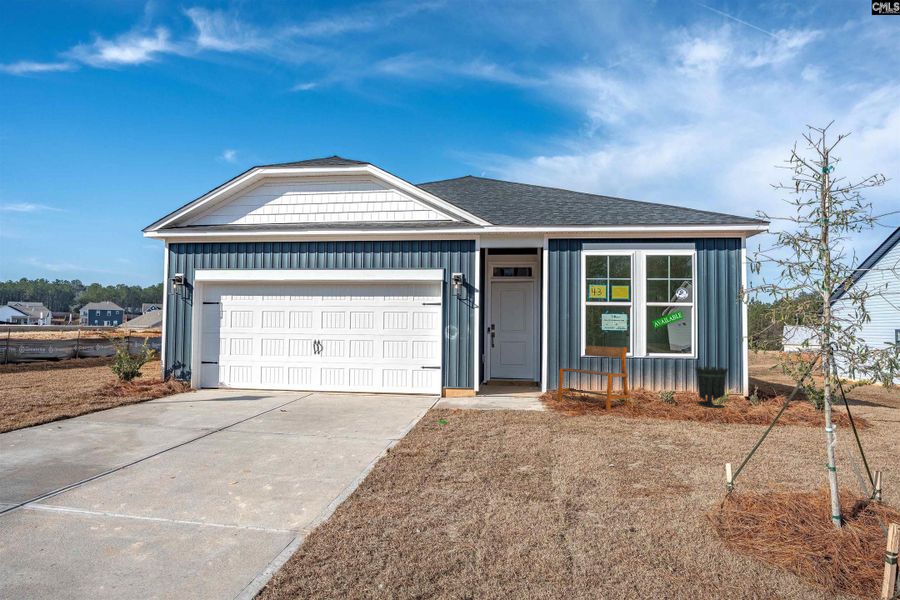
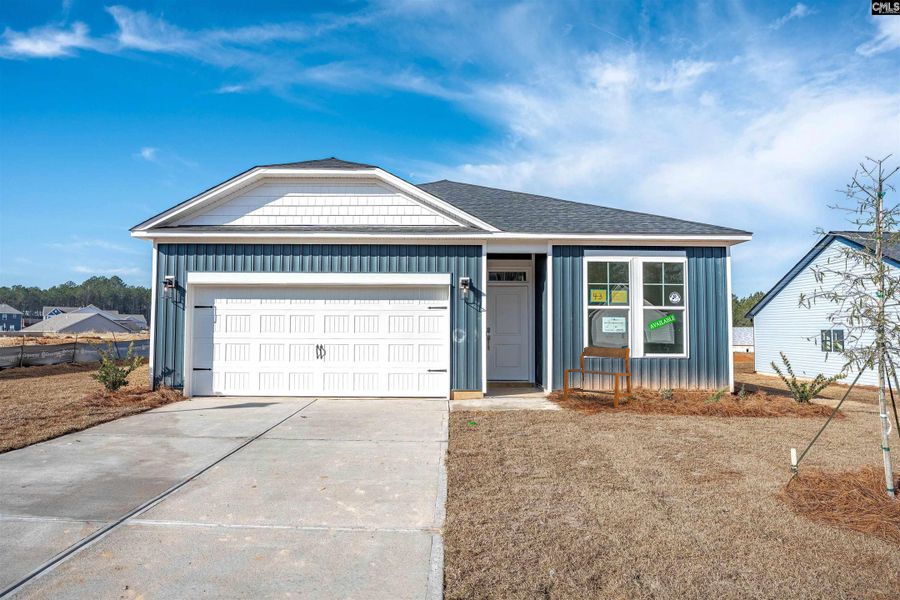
waste bin: present [695,367,728,408] -> none [689,365,720,403]

